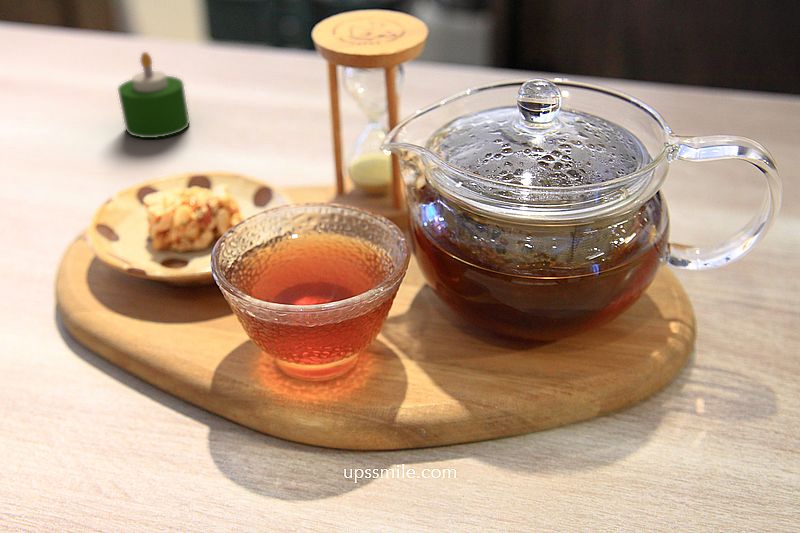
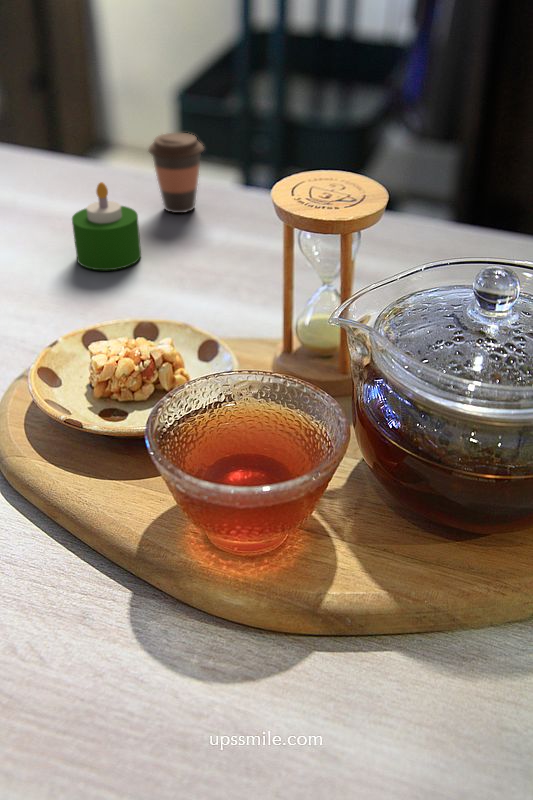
coffee cup: none [189,7,243,84] -> present [149,133,204,213]

